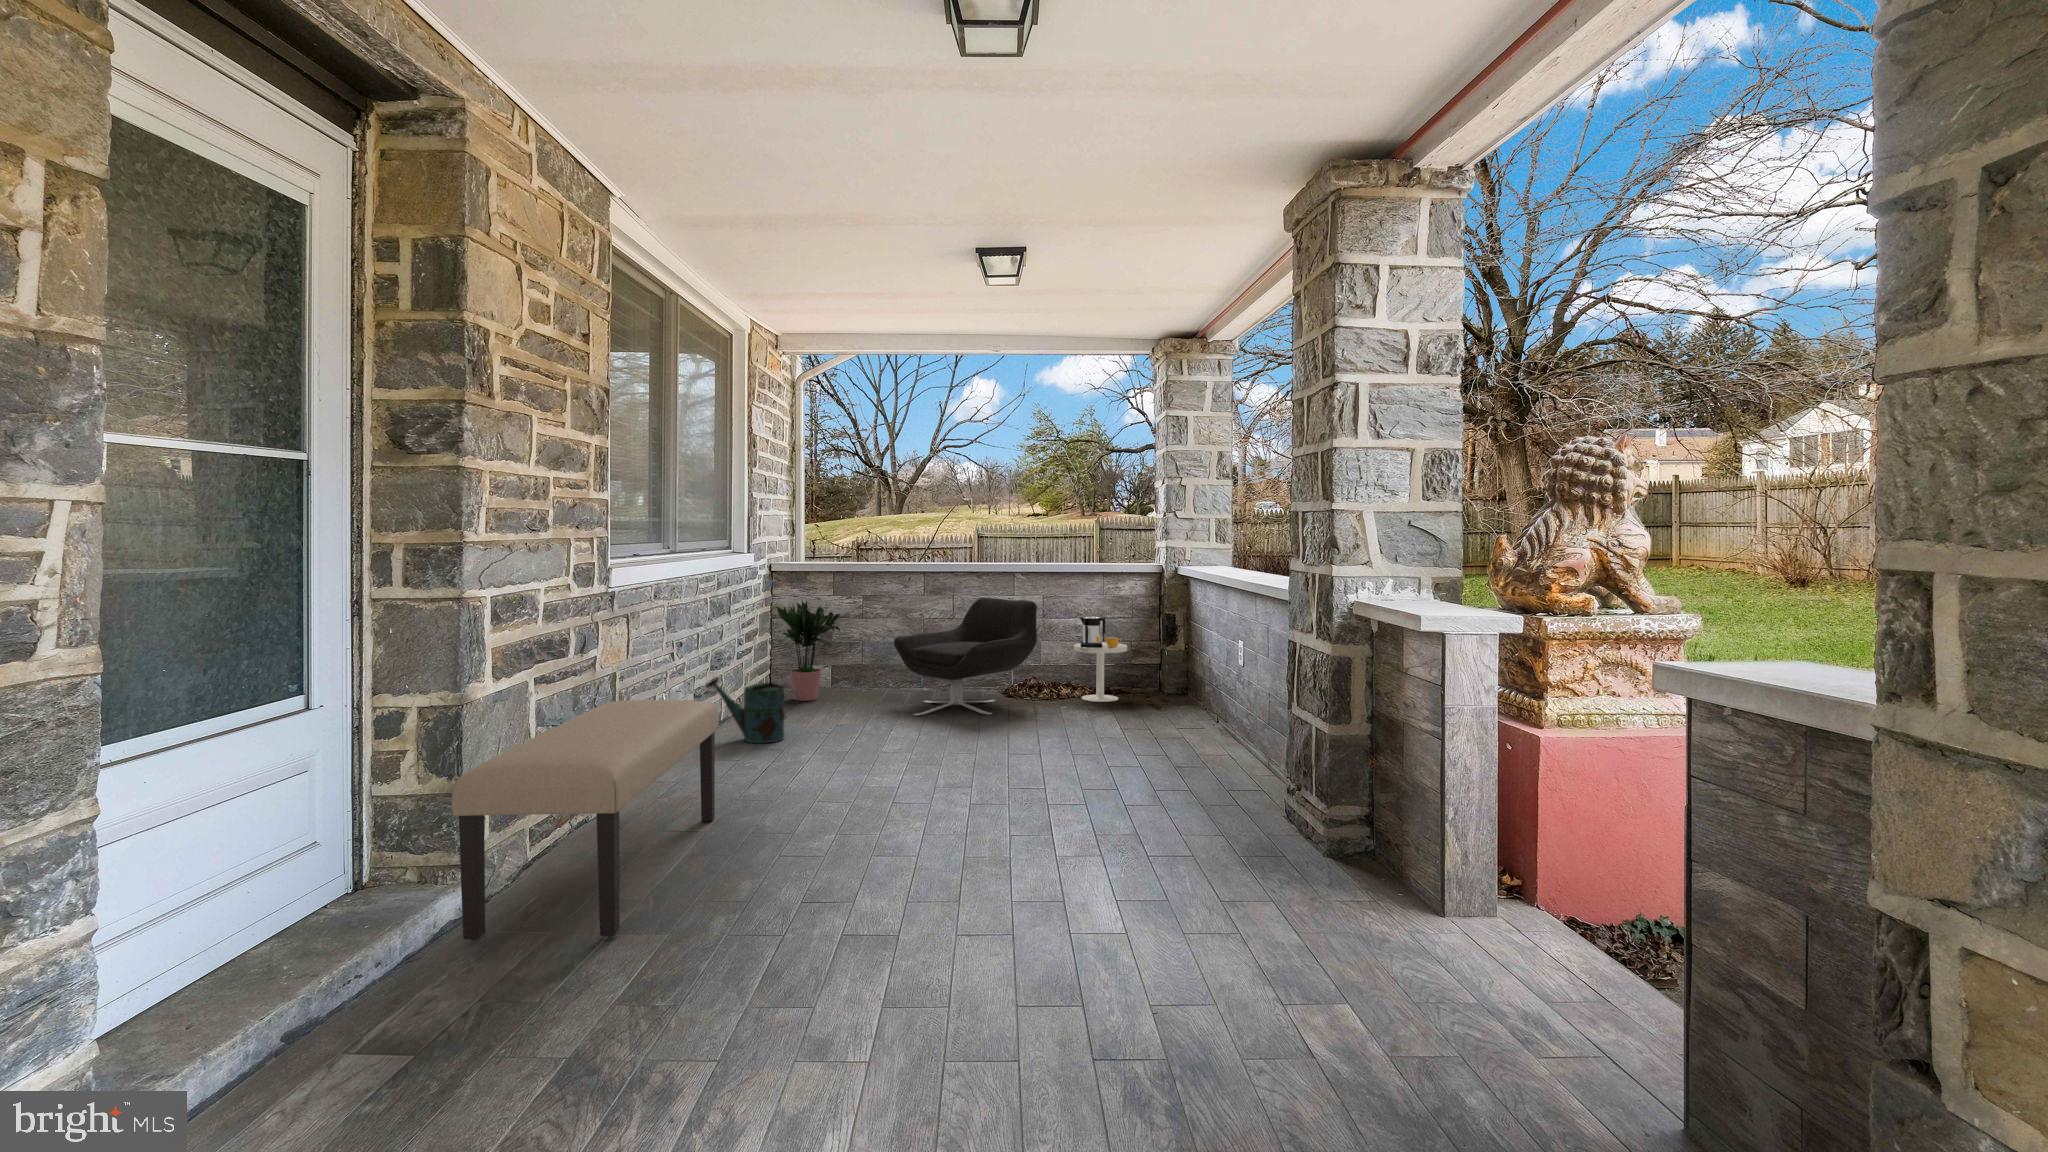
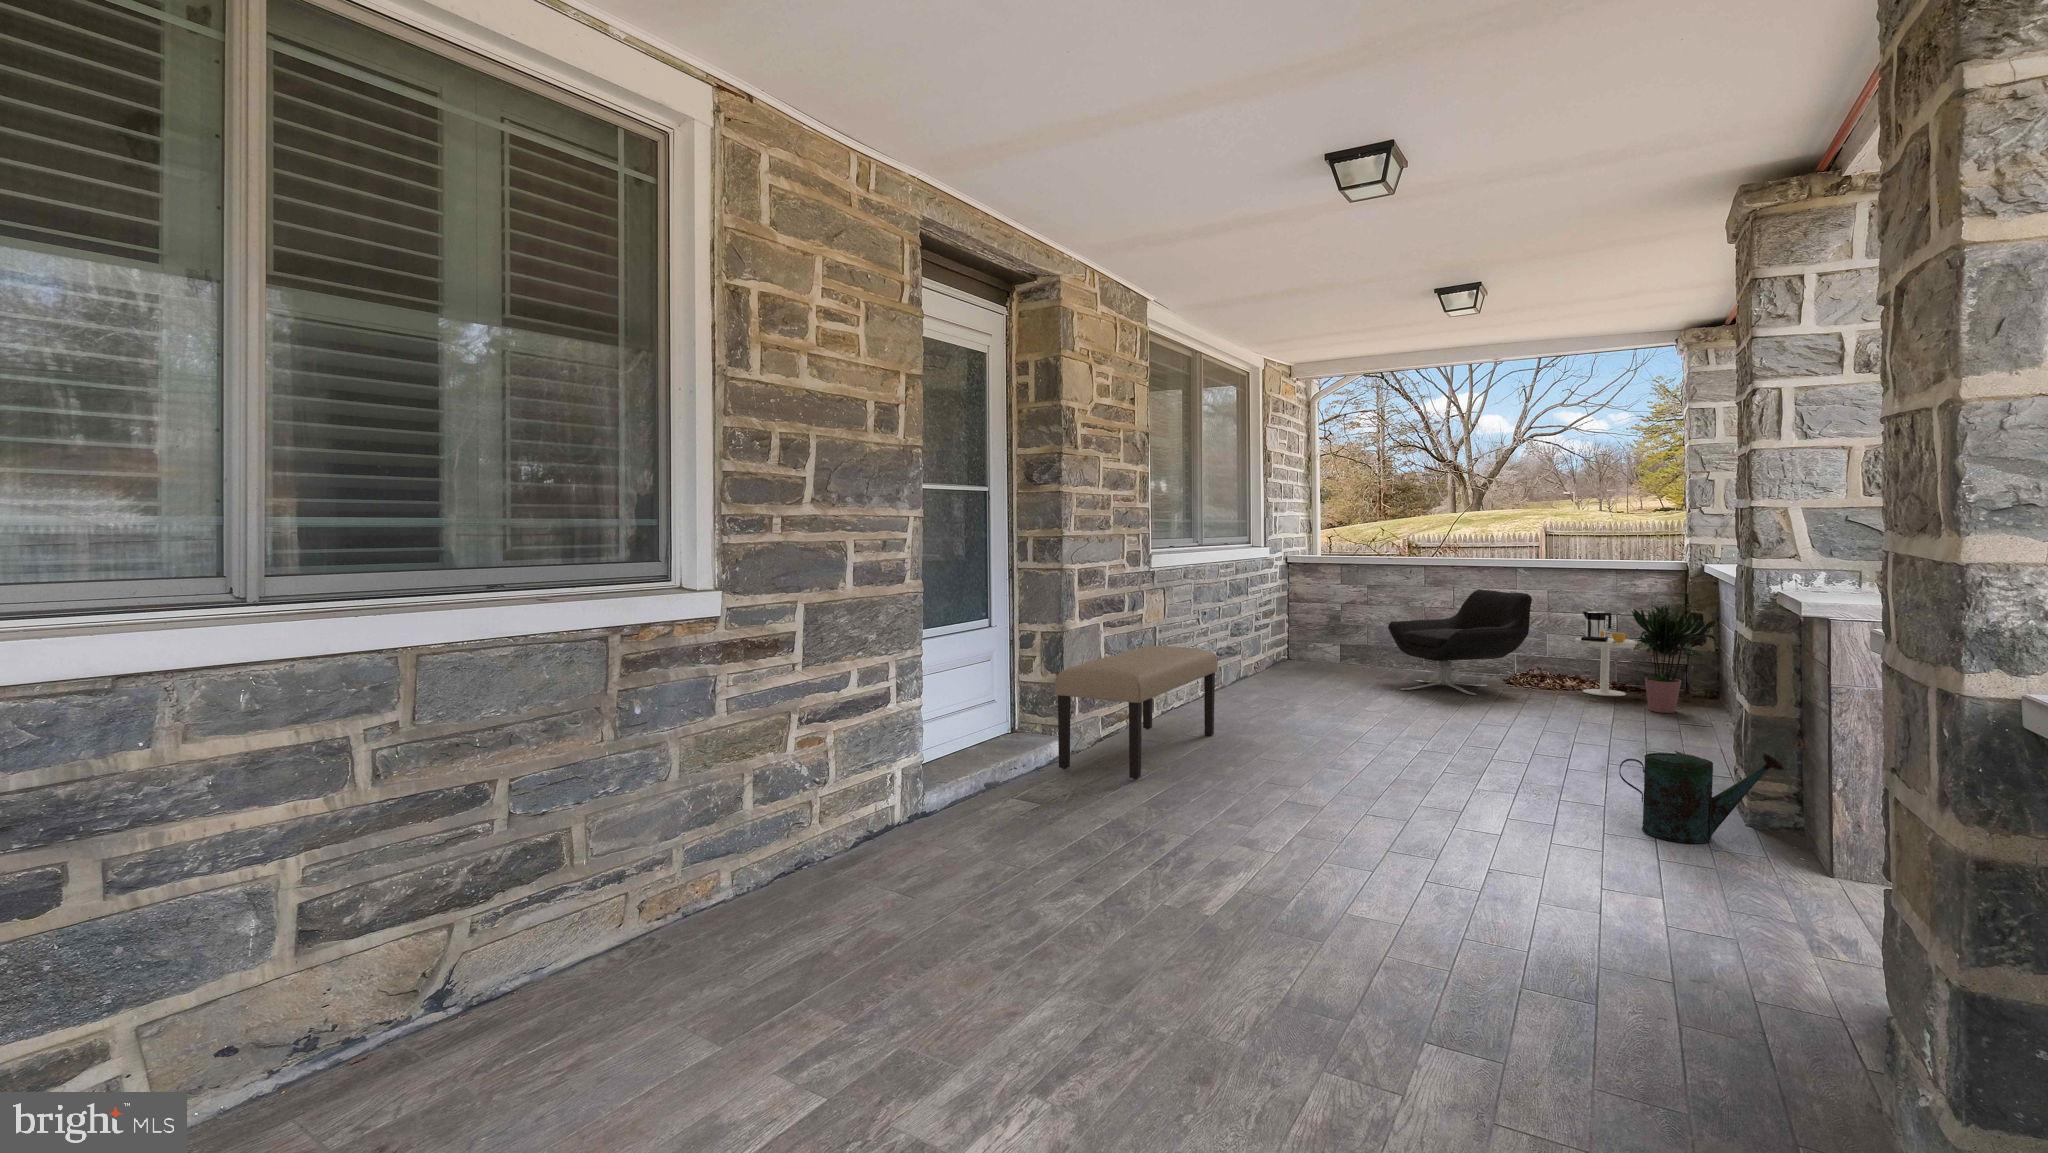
potted plant: present [776,601,840,701] -> present [1632,604,1716,713]
watering can: present [707,678,799,743] -> present [1619,751,1784,844]

